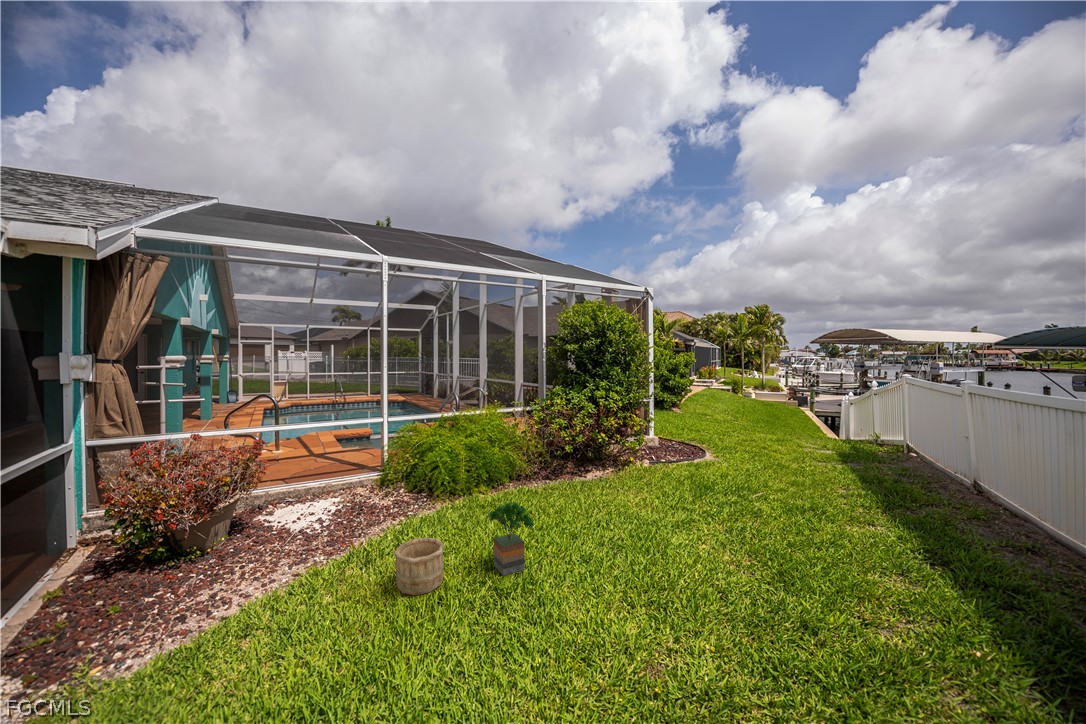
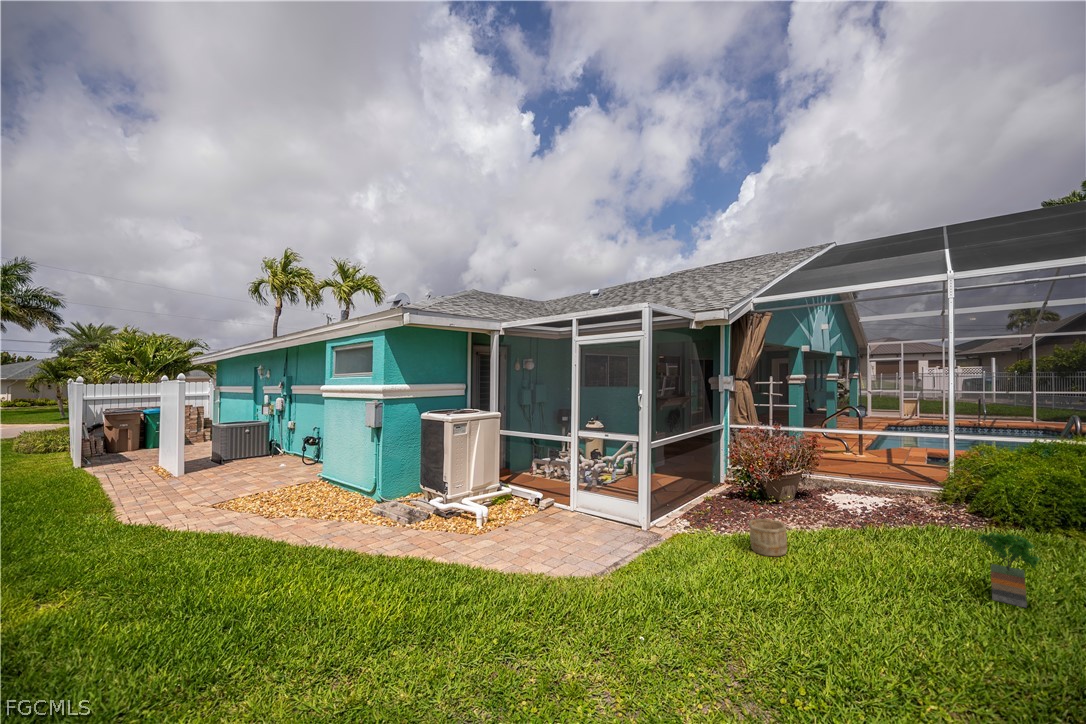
wooden bucket: present [394,538,444,595] -> present [748,519,787,557]

